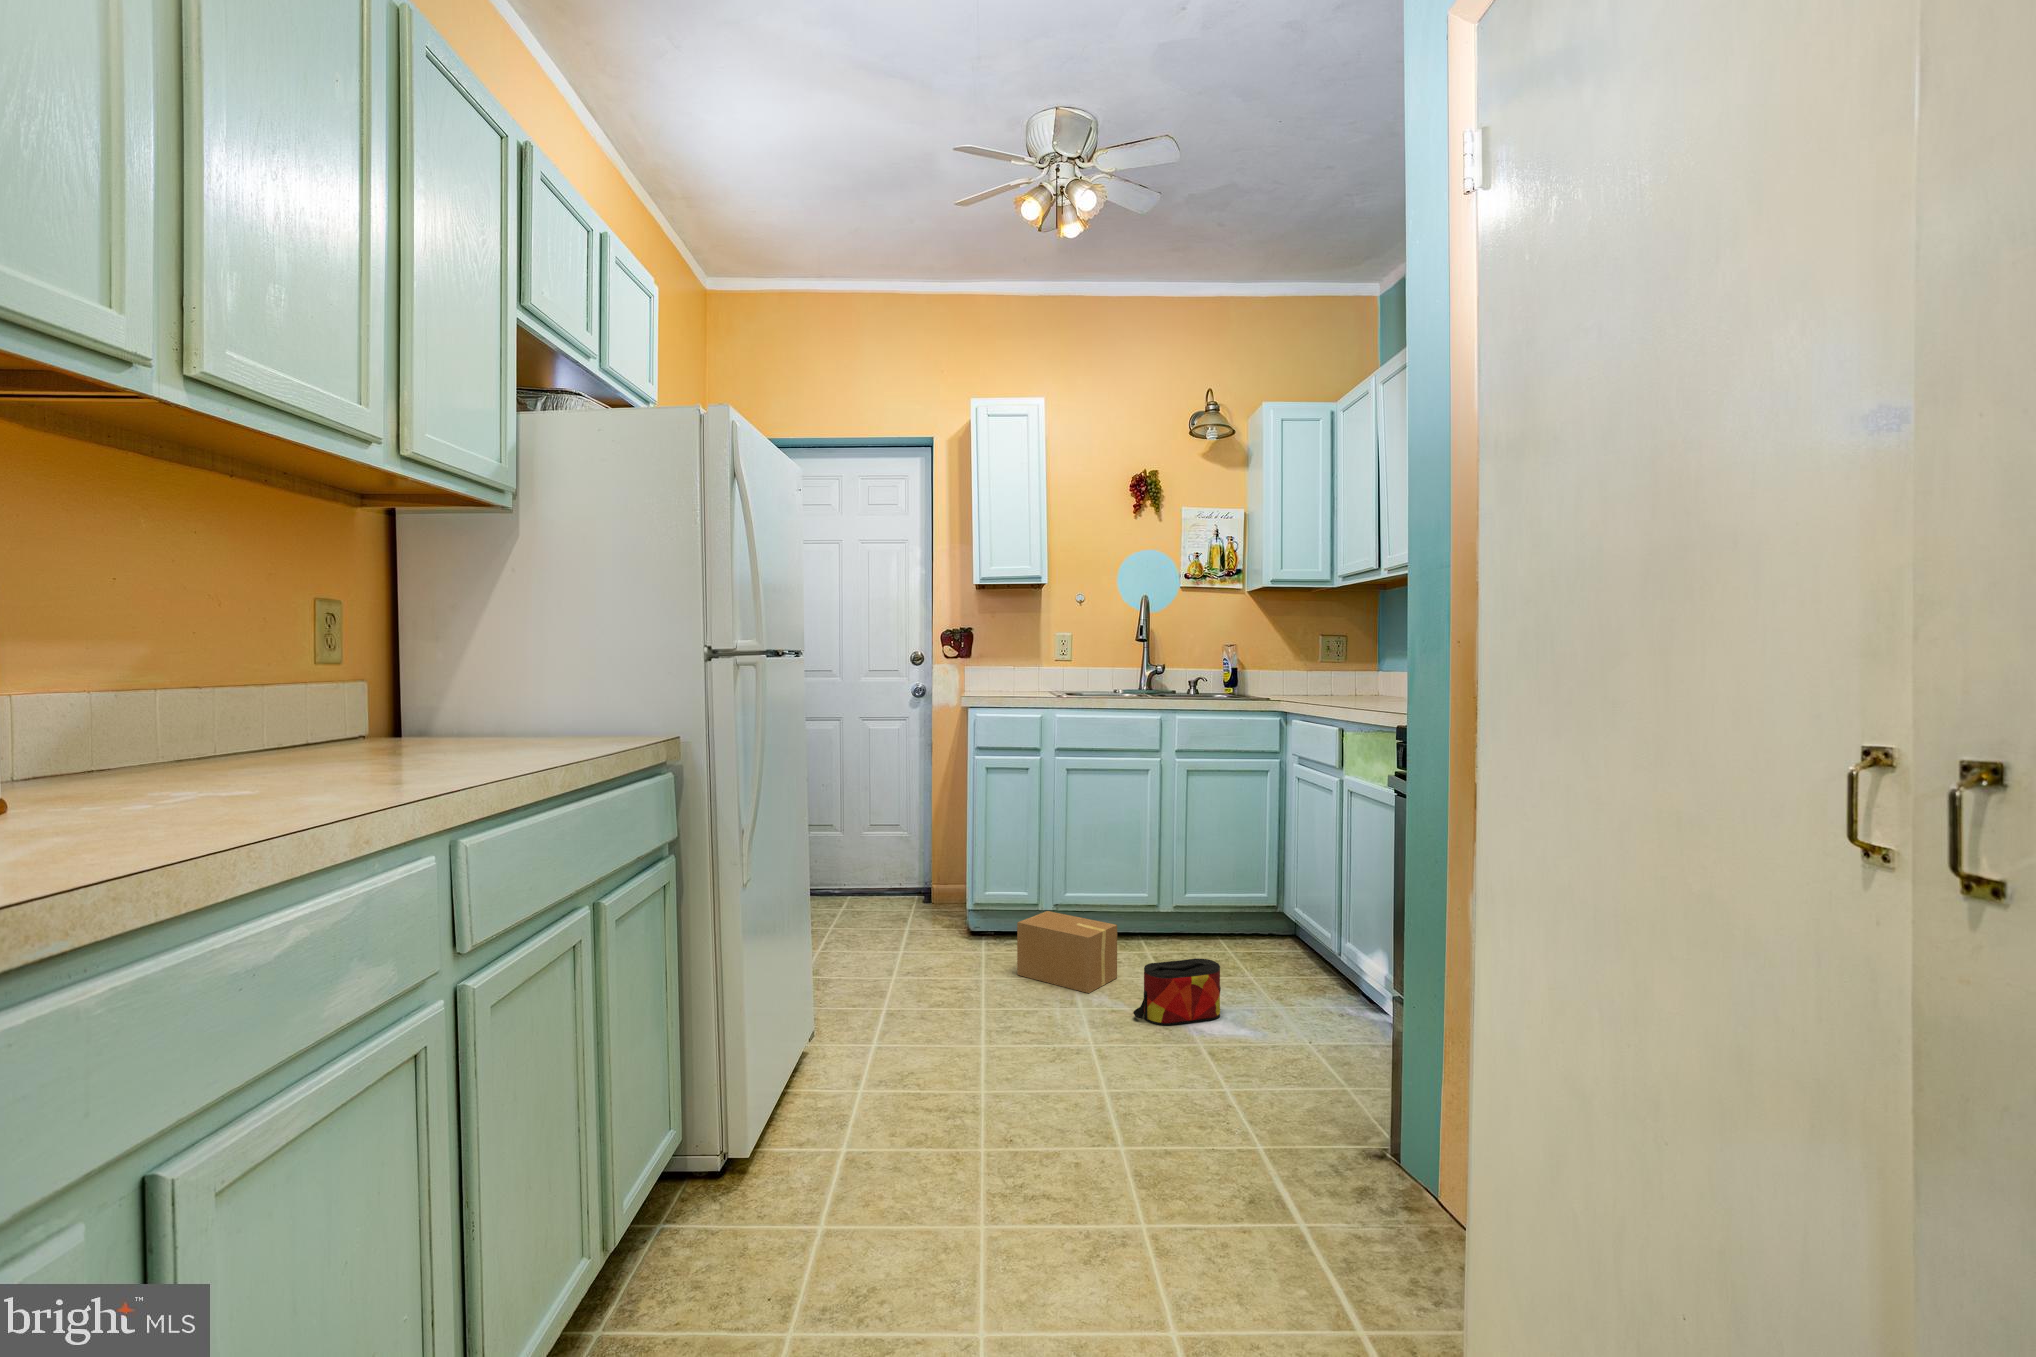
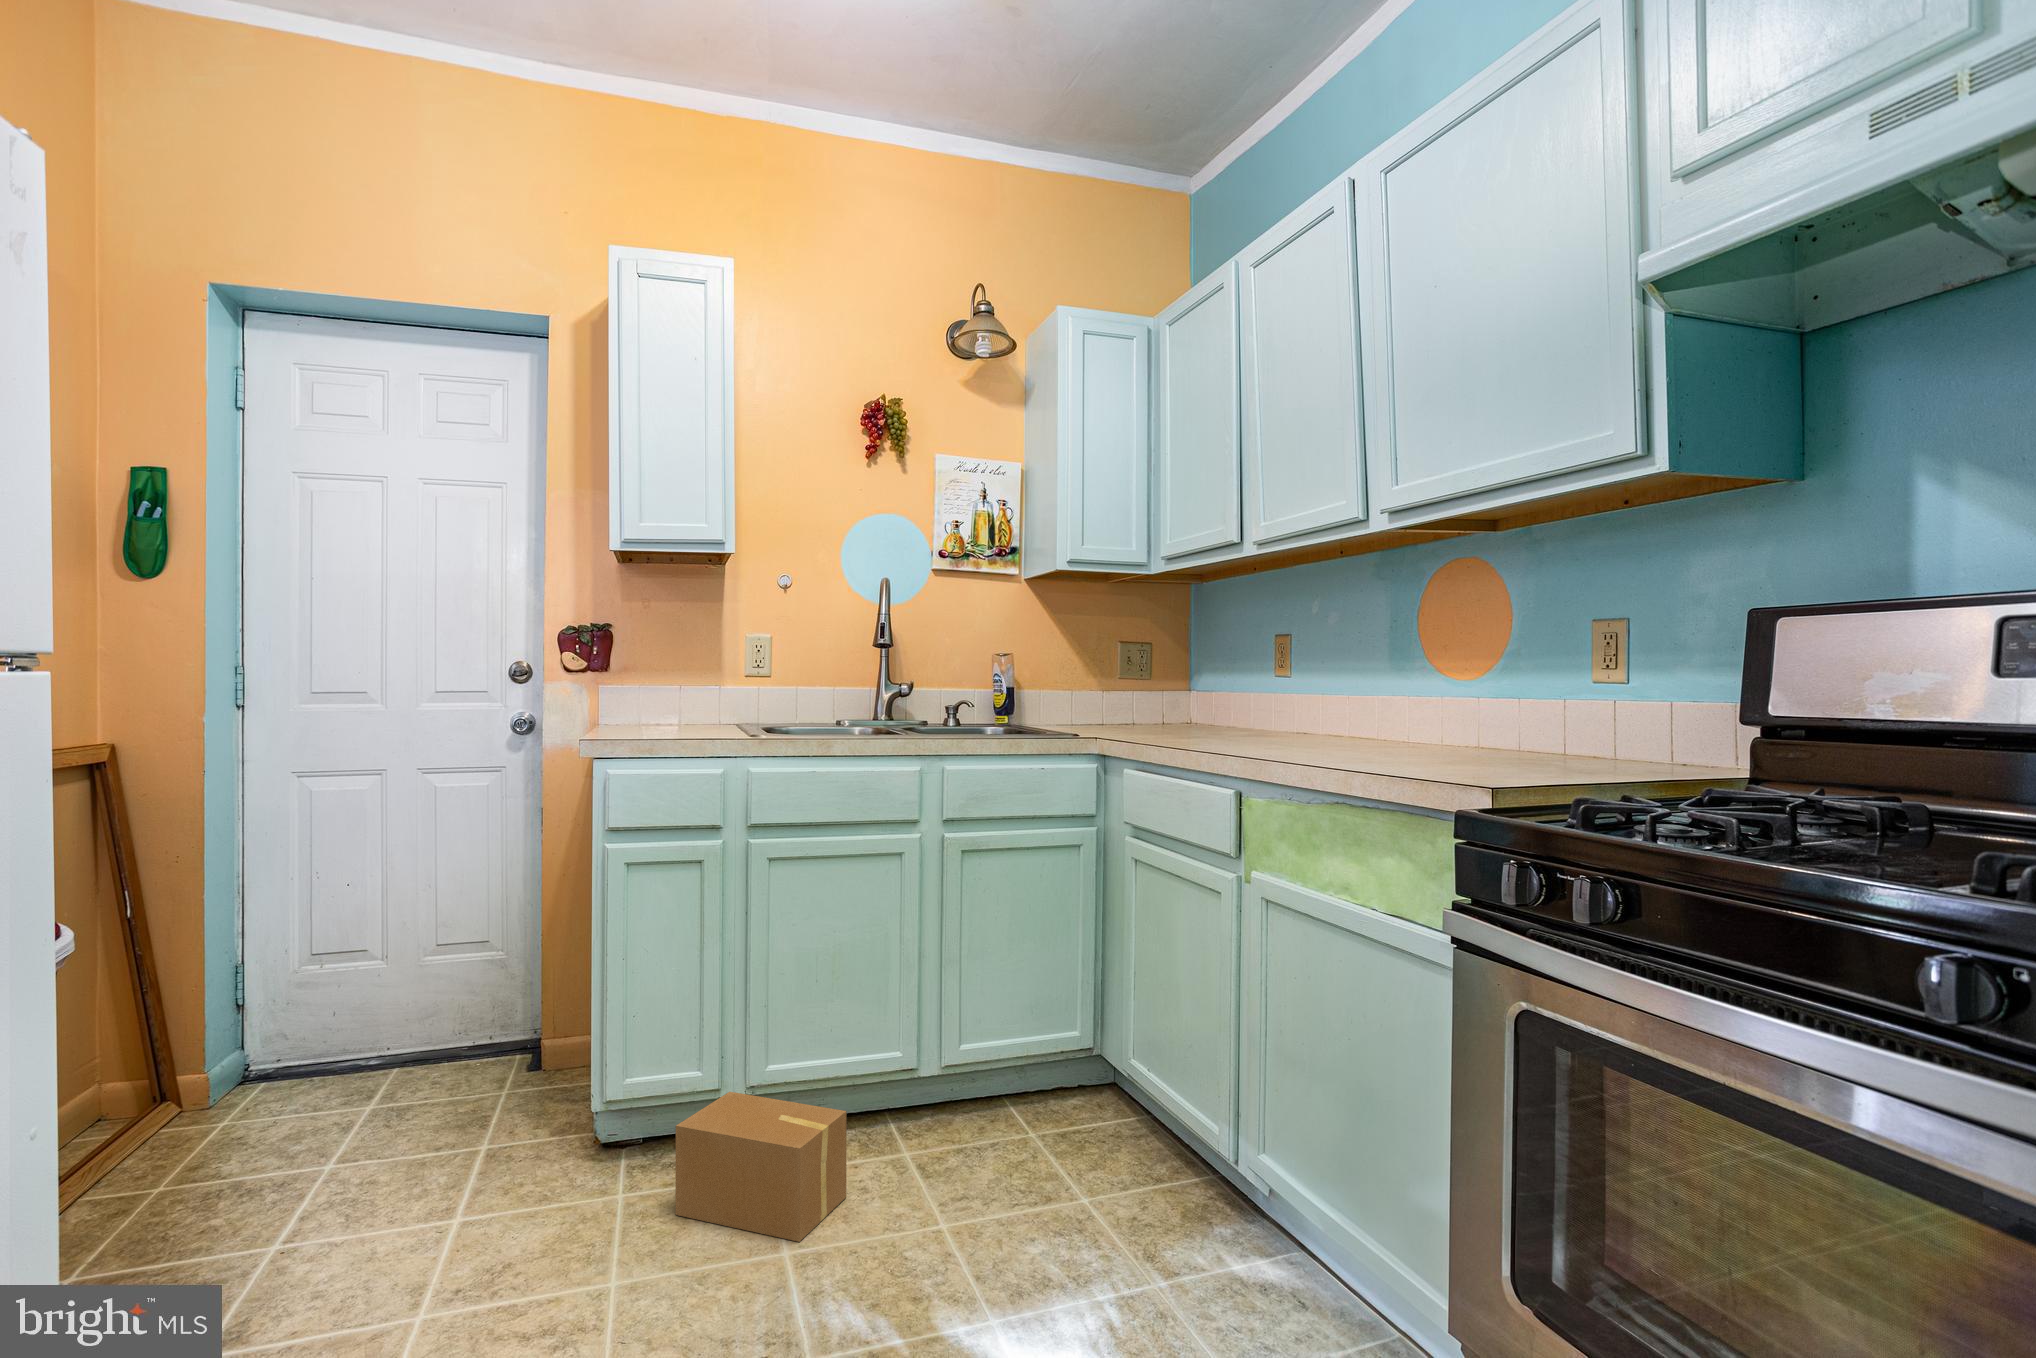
bag: present [1133,958,1221,1025] -> none [877,1167,1017,1302]

